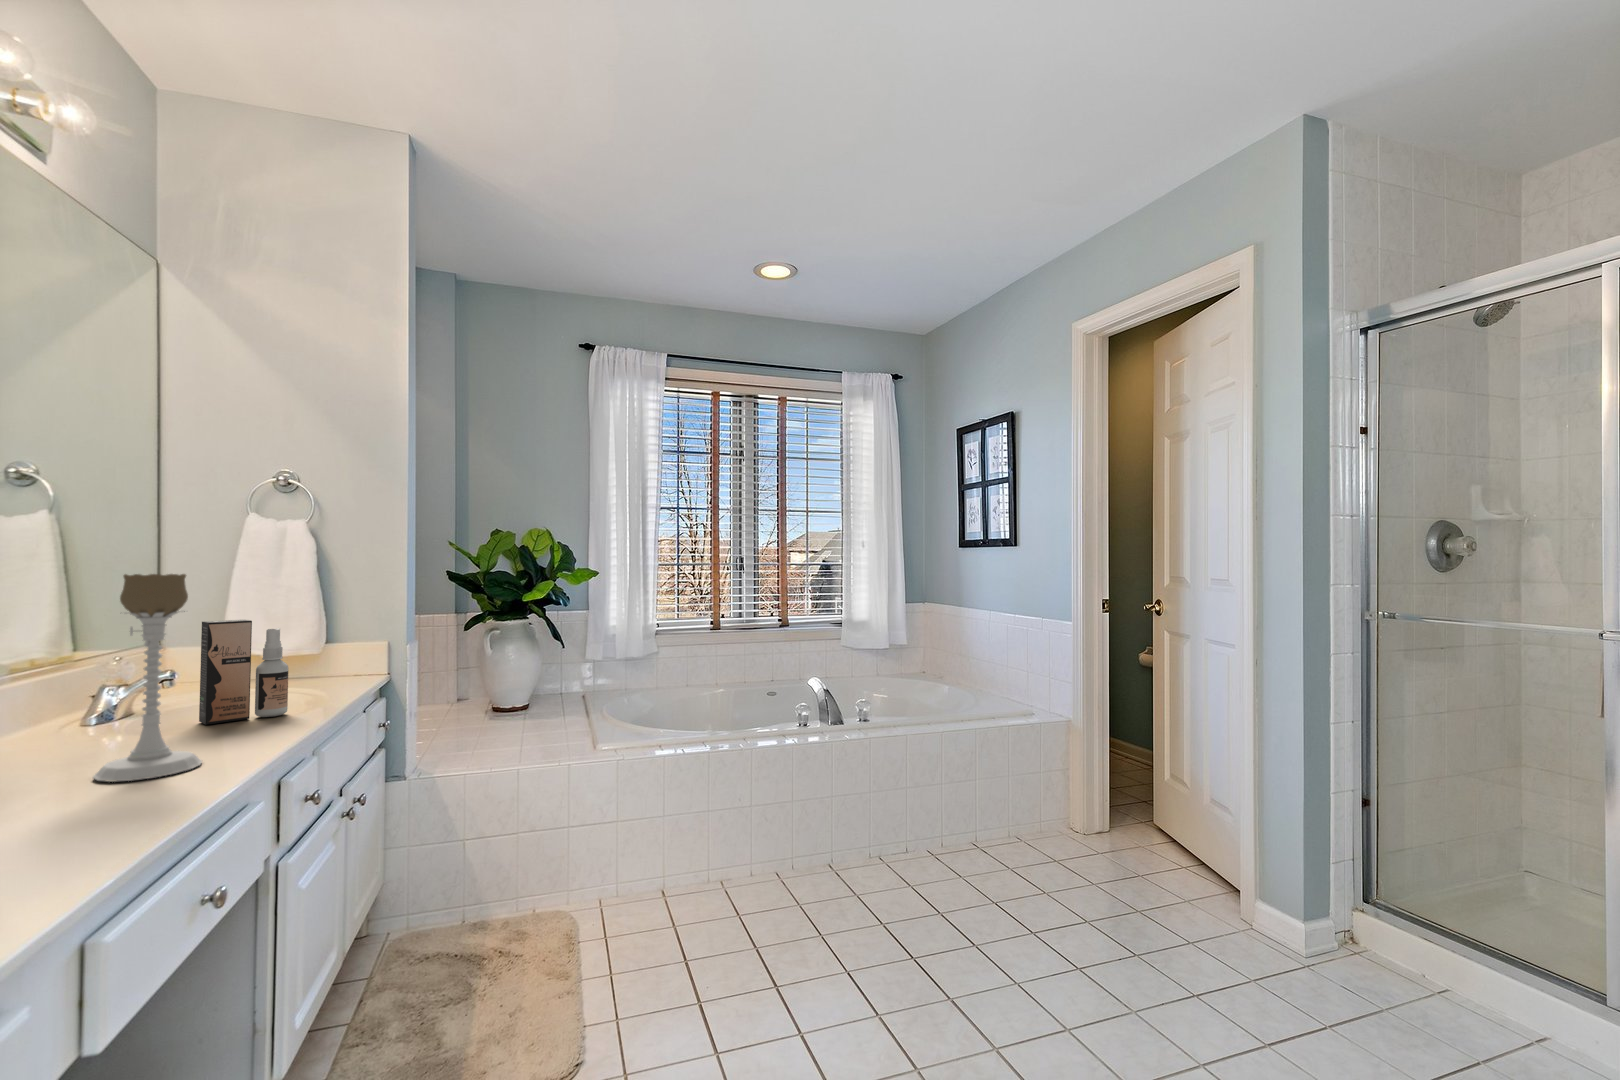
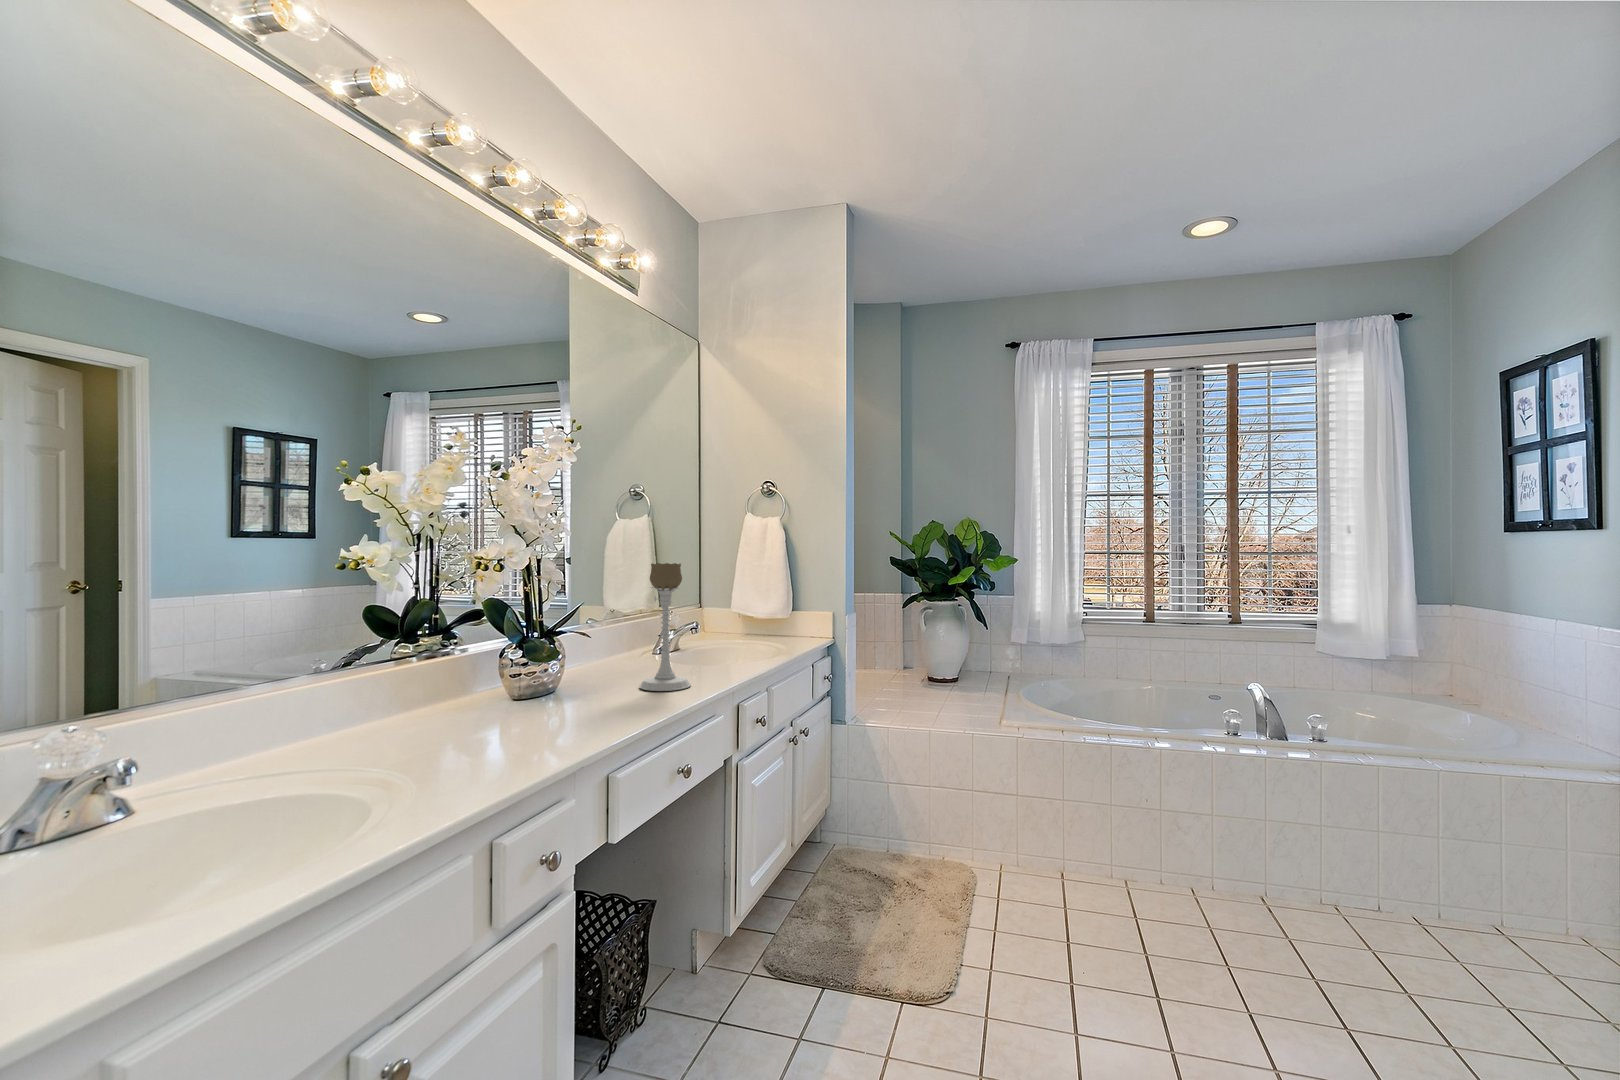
spray bottle: present [199,620,288,725] -> none [705,593,753,662]

